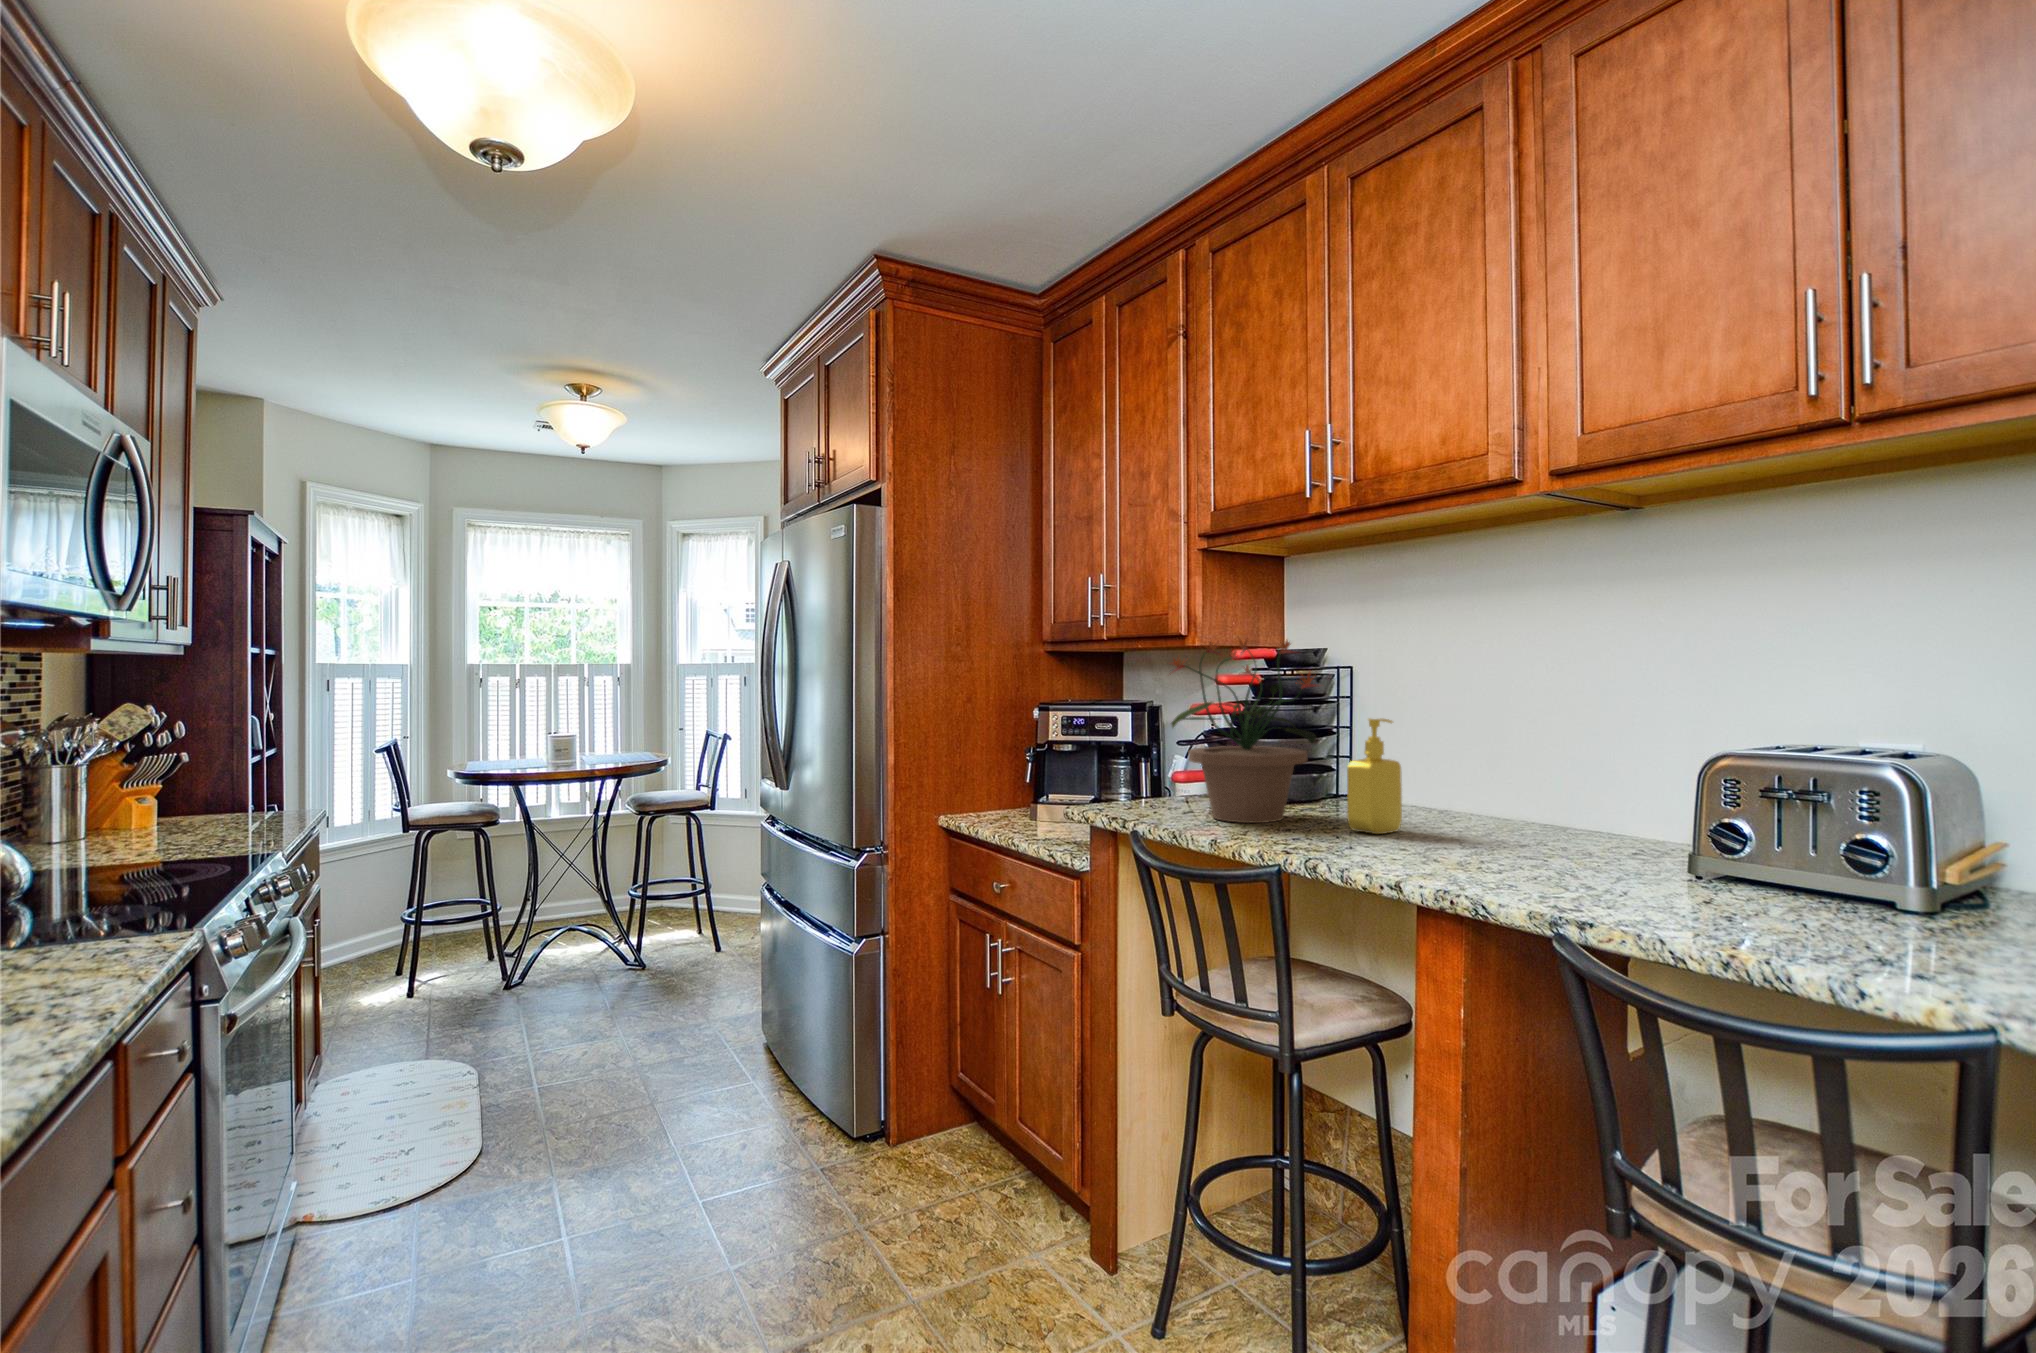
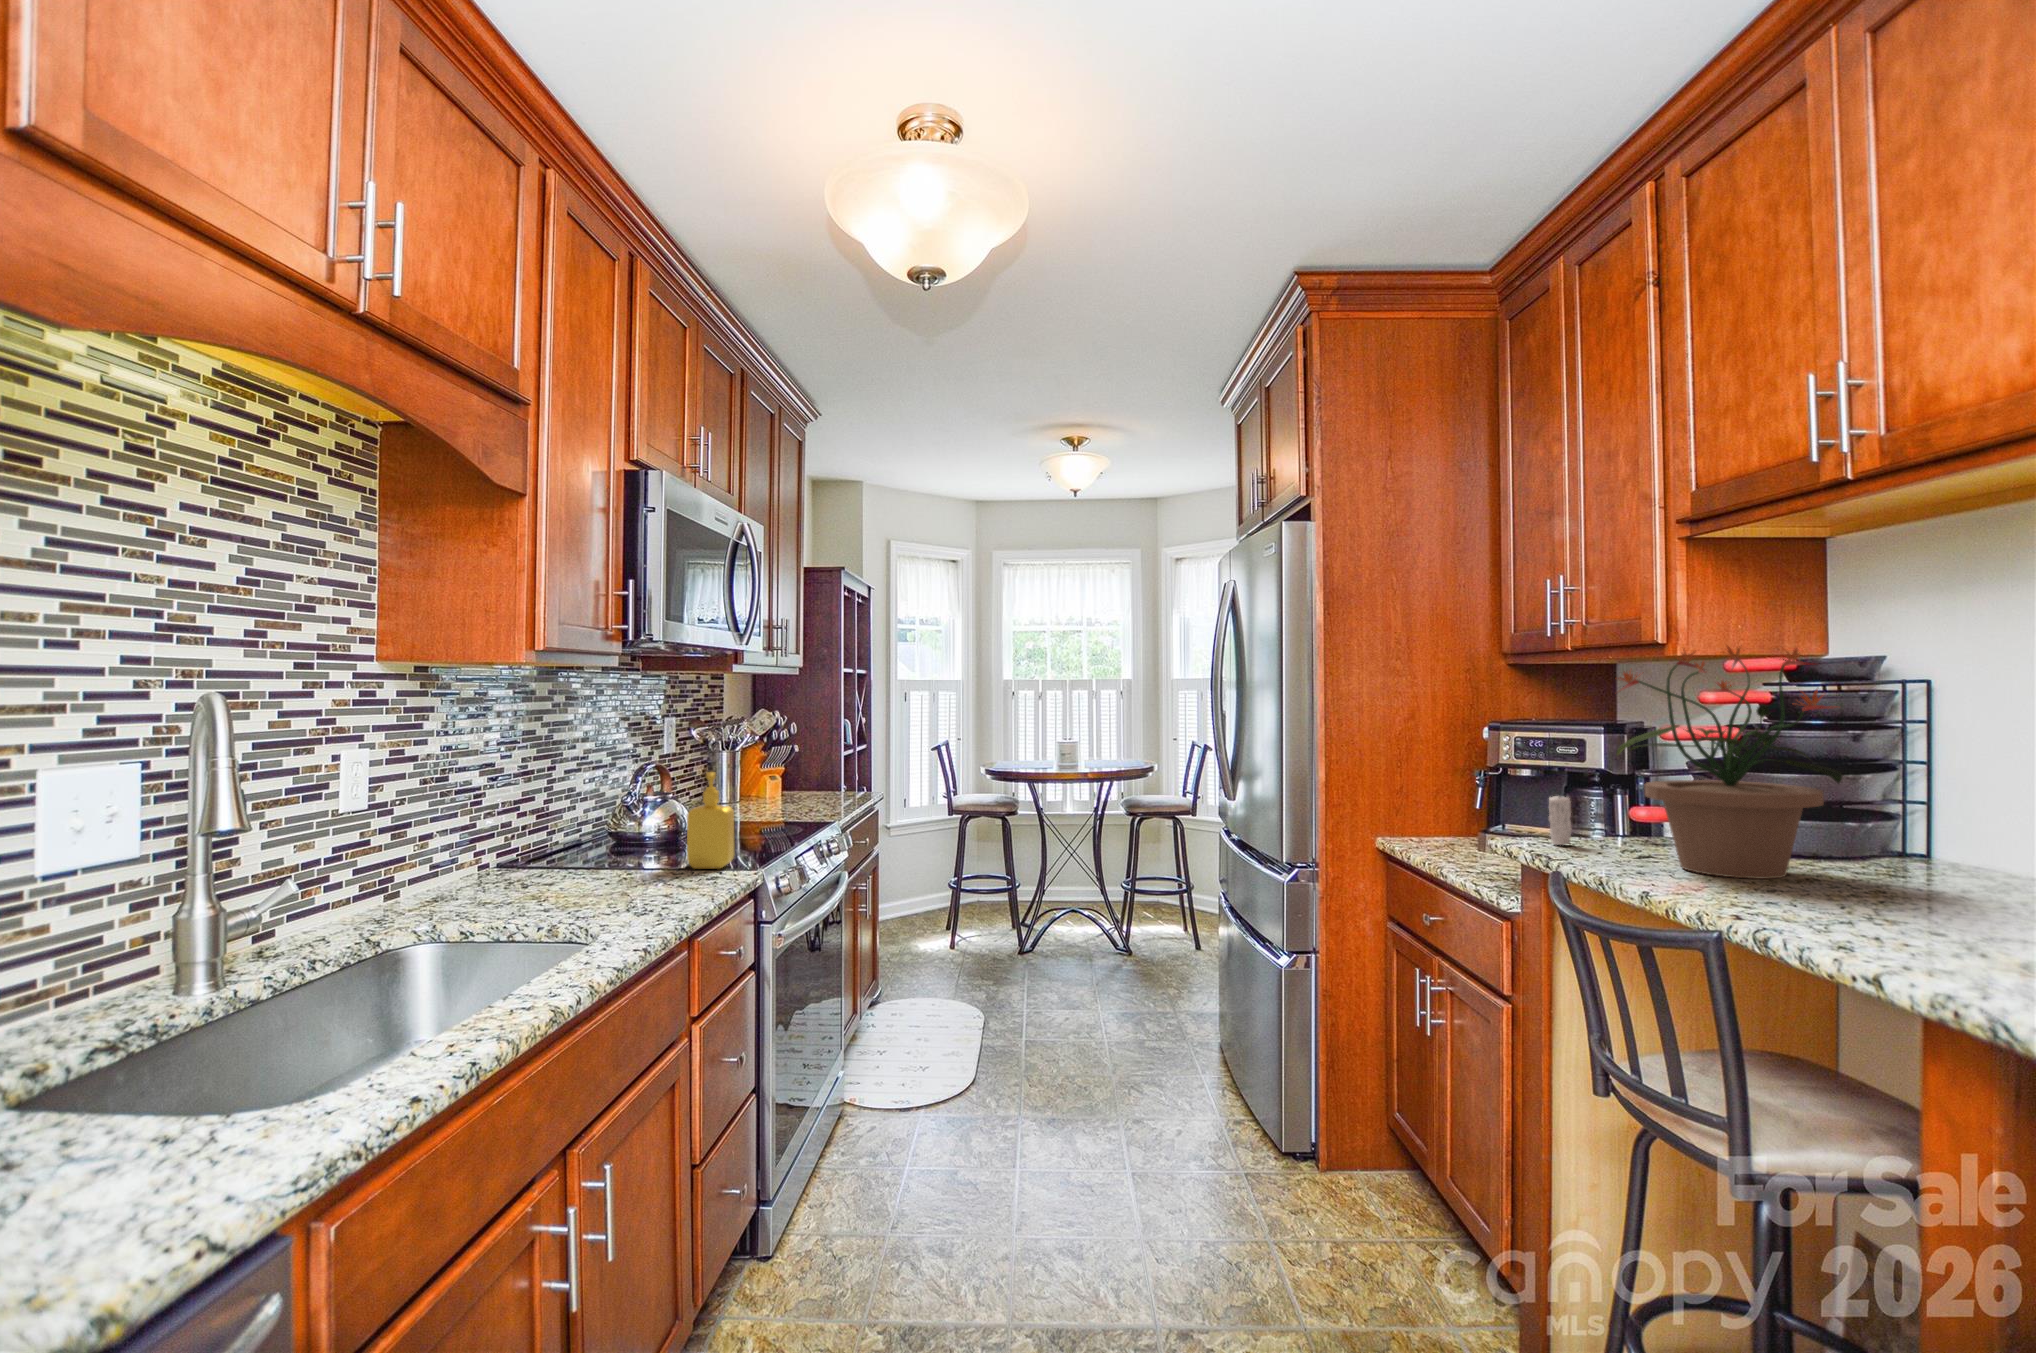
soap dispenser: present [1347,718,1402,834] -> present [687,772,734,869]
candle: none [1104,758,1122,808] -> present [1549,795,1571,845]

